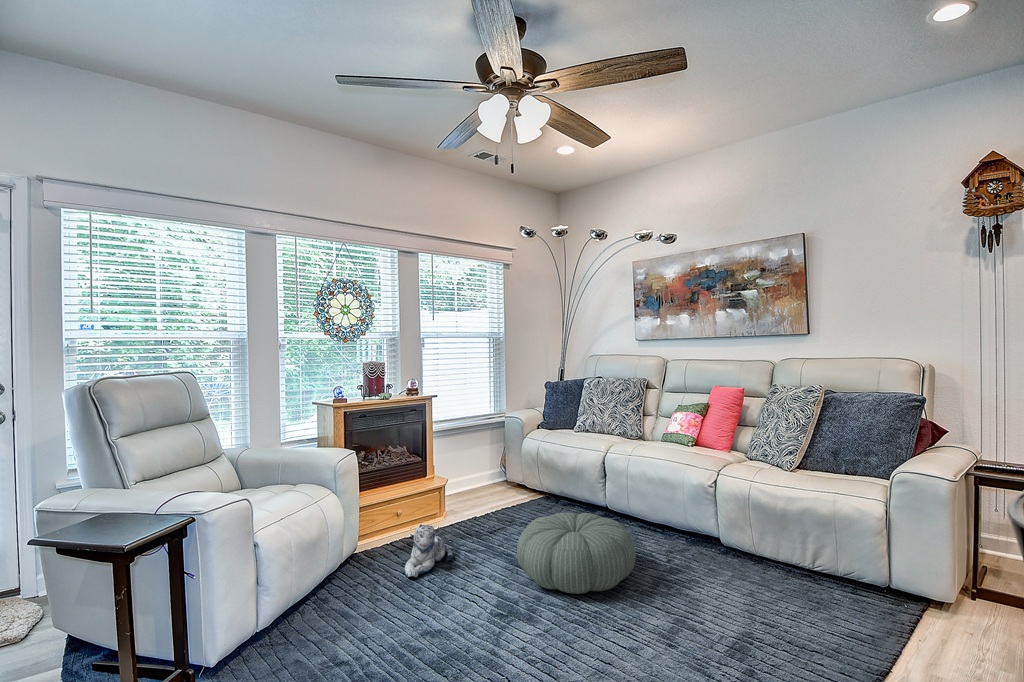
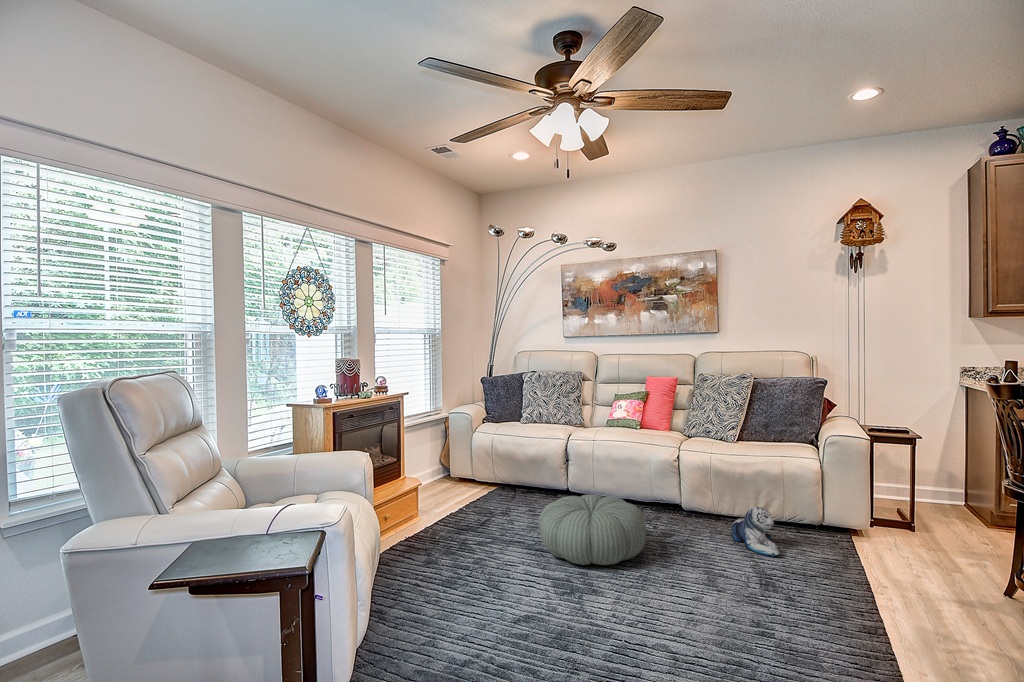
plush toy: present [405,524,453,578] -> present [731,507,780,557]

